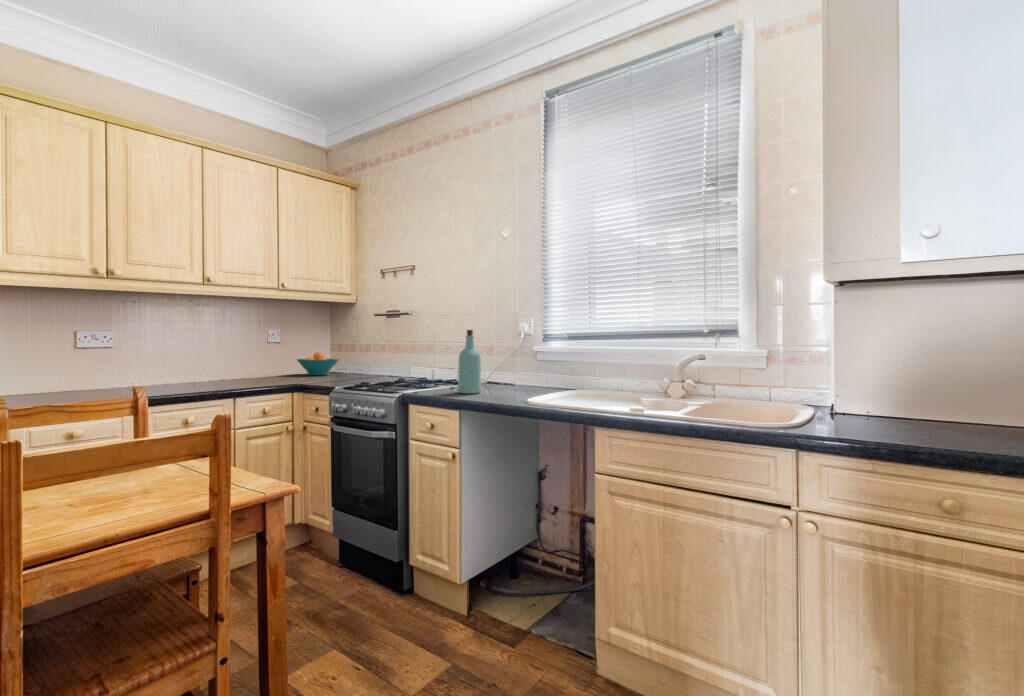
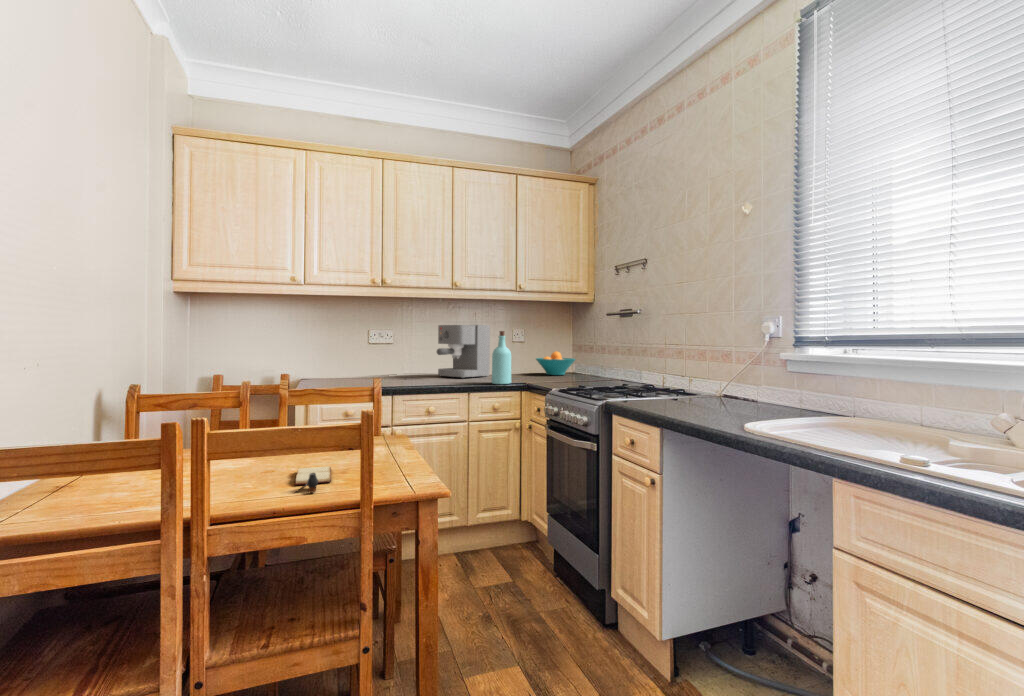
coffee maker: none [180,323,247,383] -> present [437,325,490,378]
bottle: present [458,330,481,394] -> present [492,331,511,384]
book: none [84,482,153,514] -> present [295,466,331,492]

